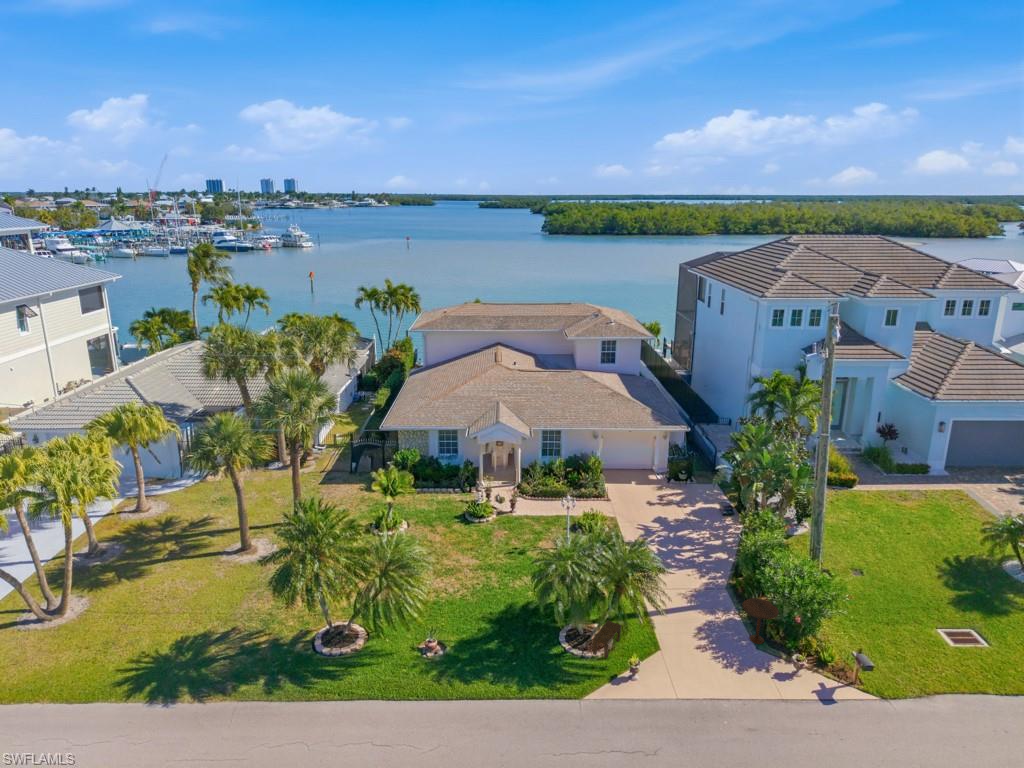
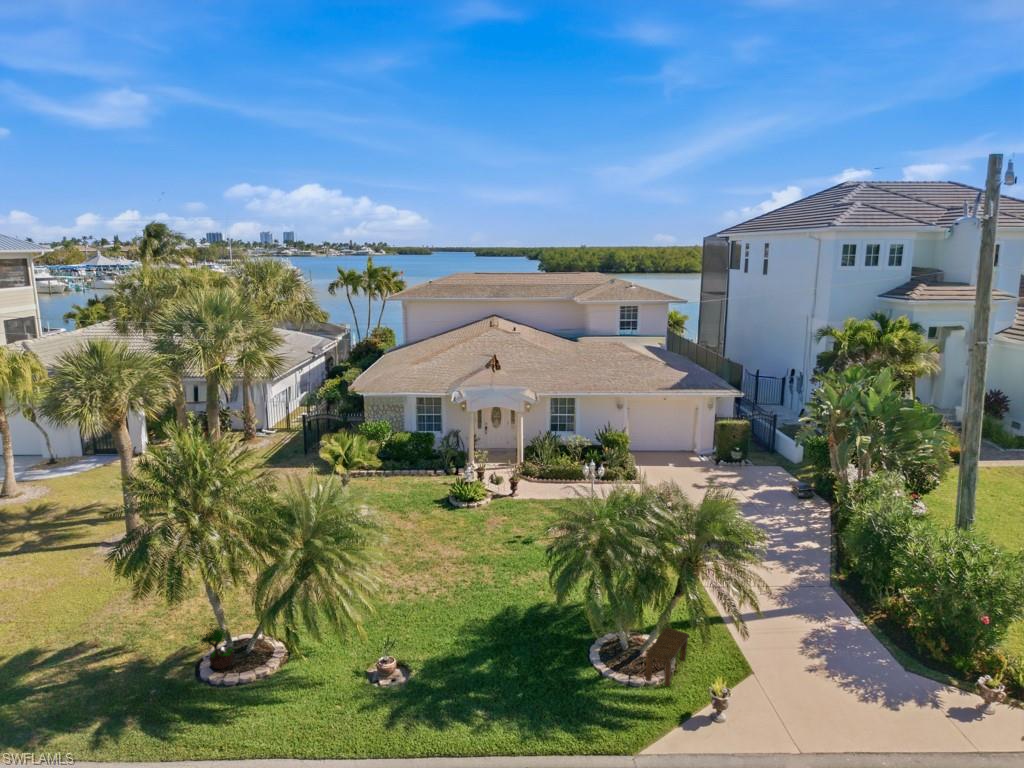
pedestal table: present [742,598,779,644] -> none [877,591,940,663]
potted tree: none [313,617,334,645] -> present [200,627,233,669]

